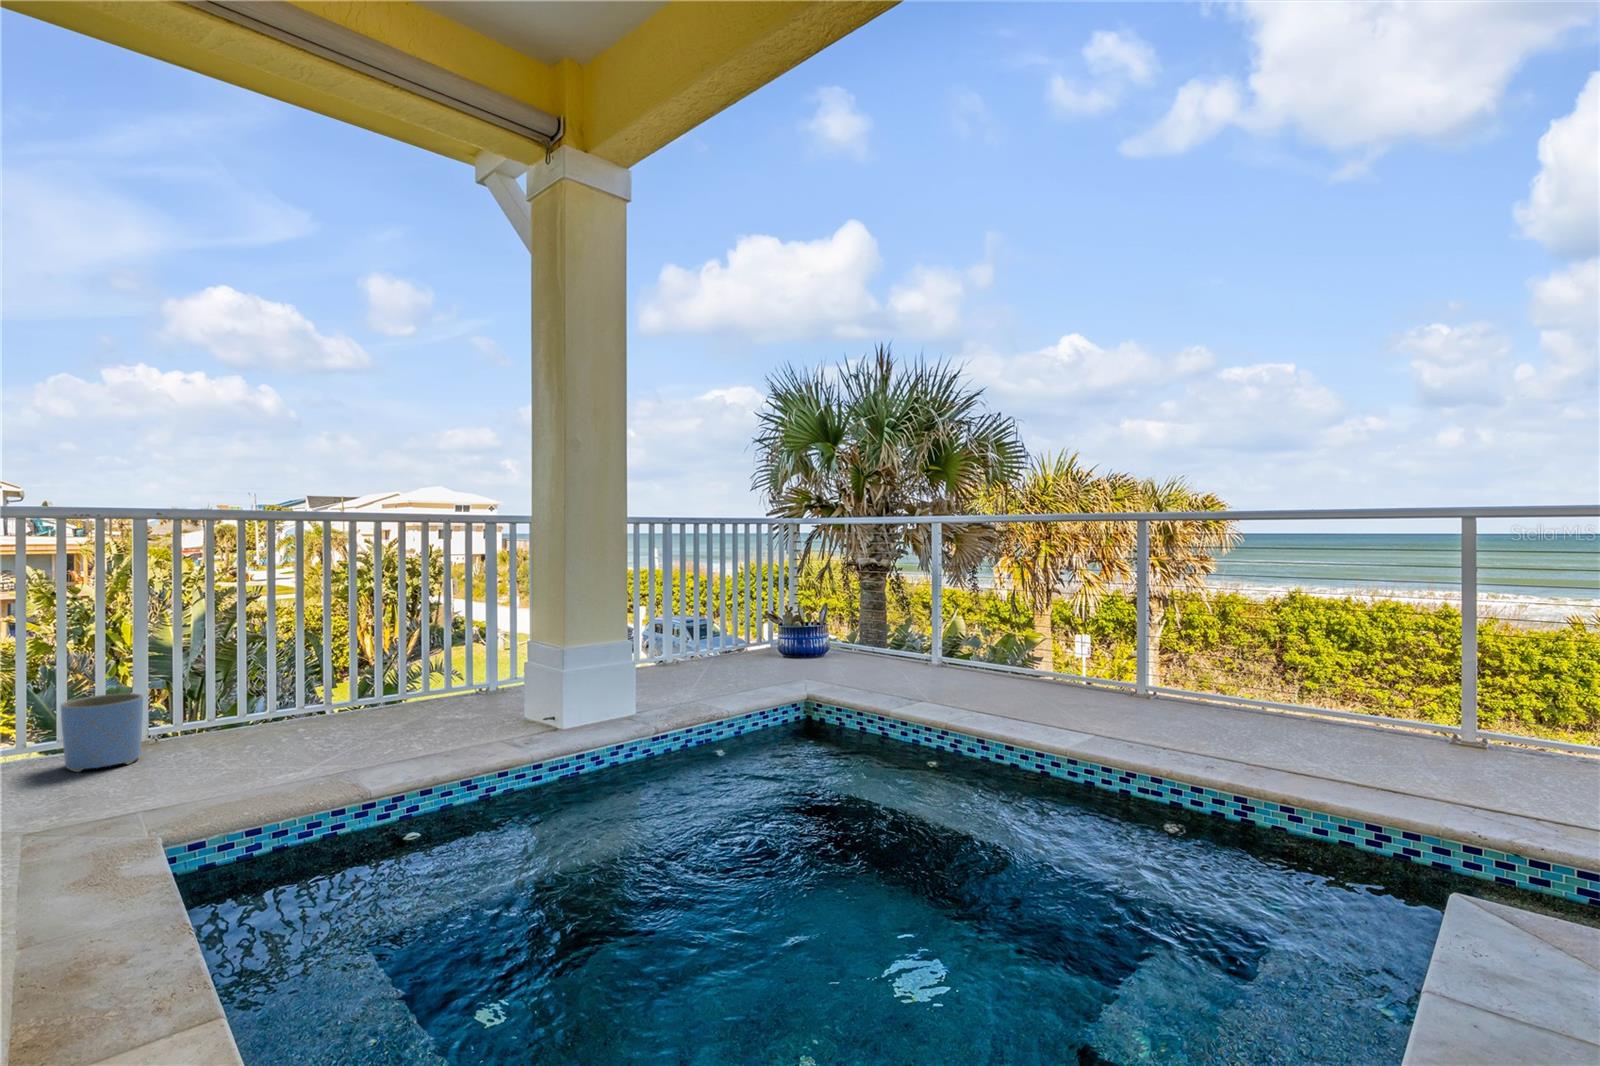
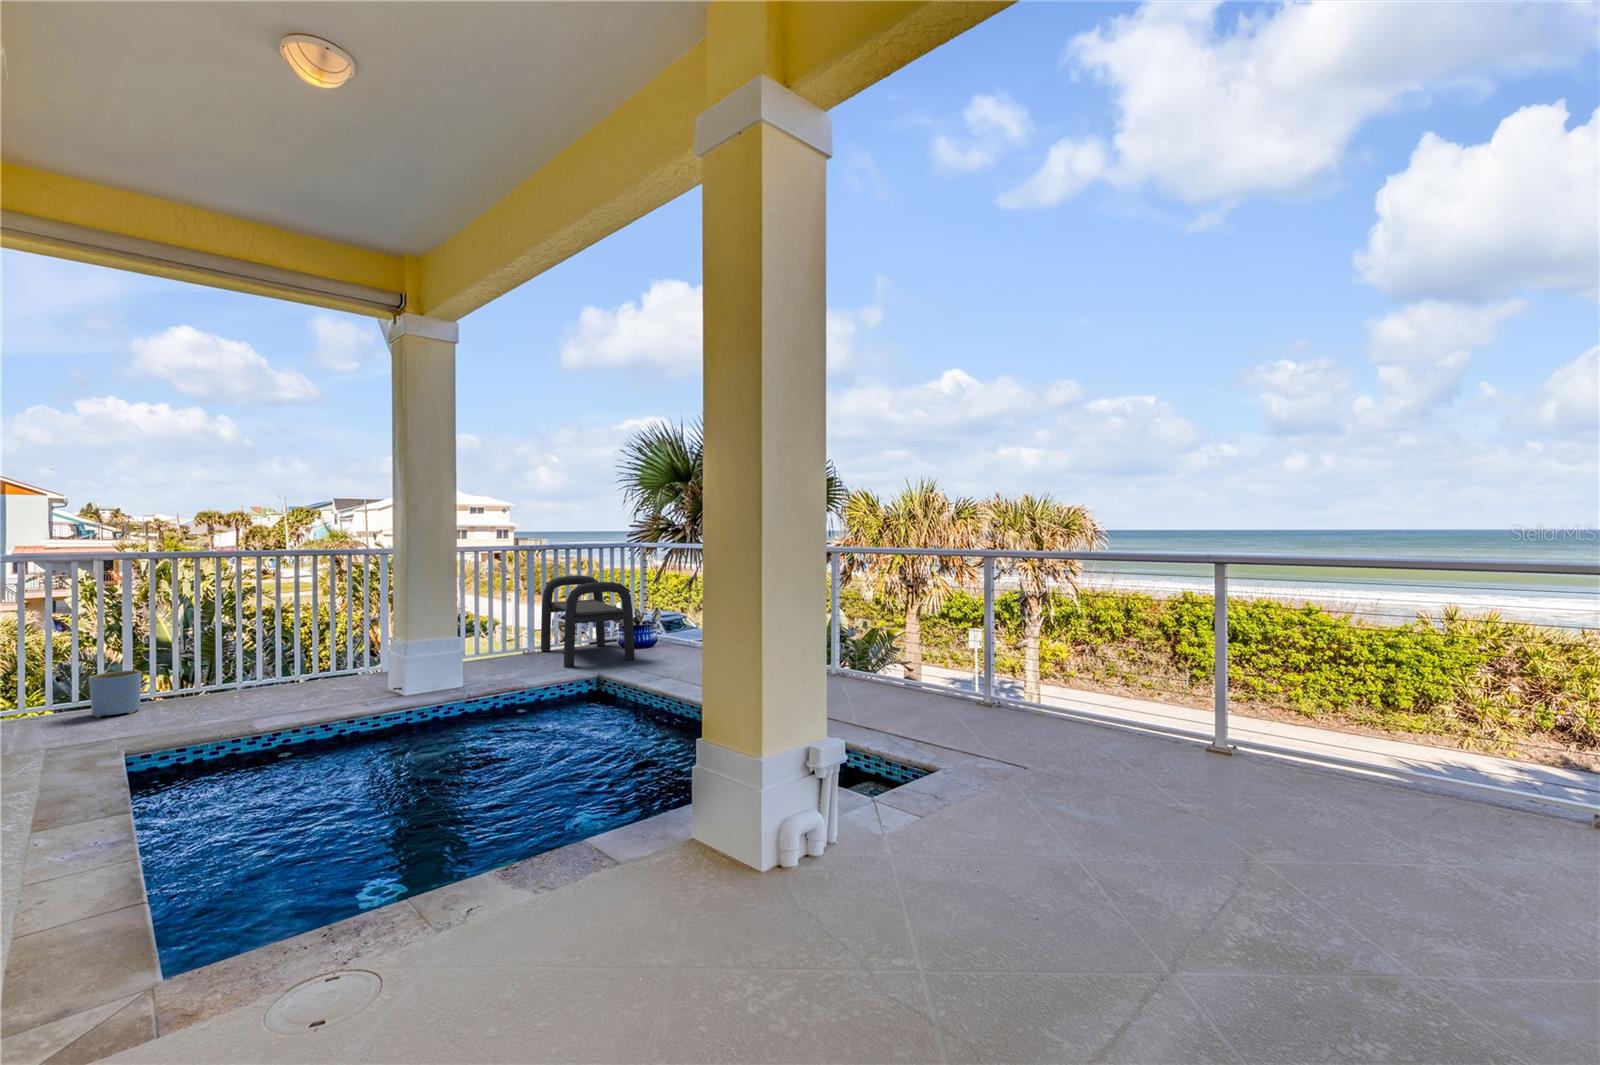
bench: none [672,557,824,684] -> present [541,576,635,667]

